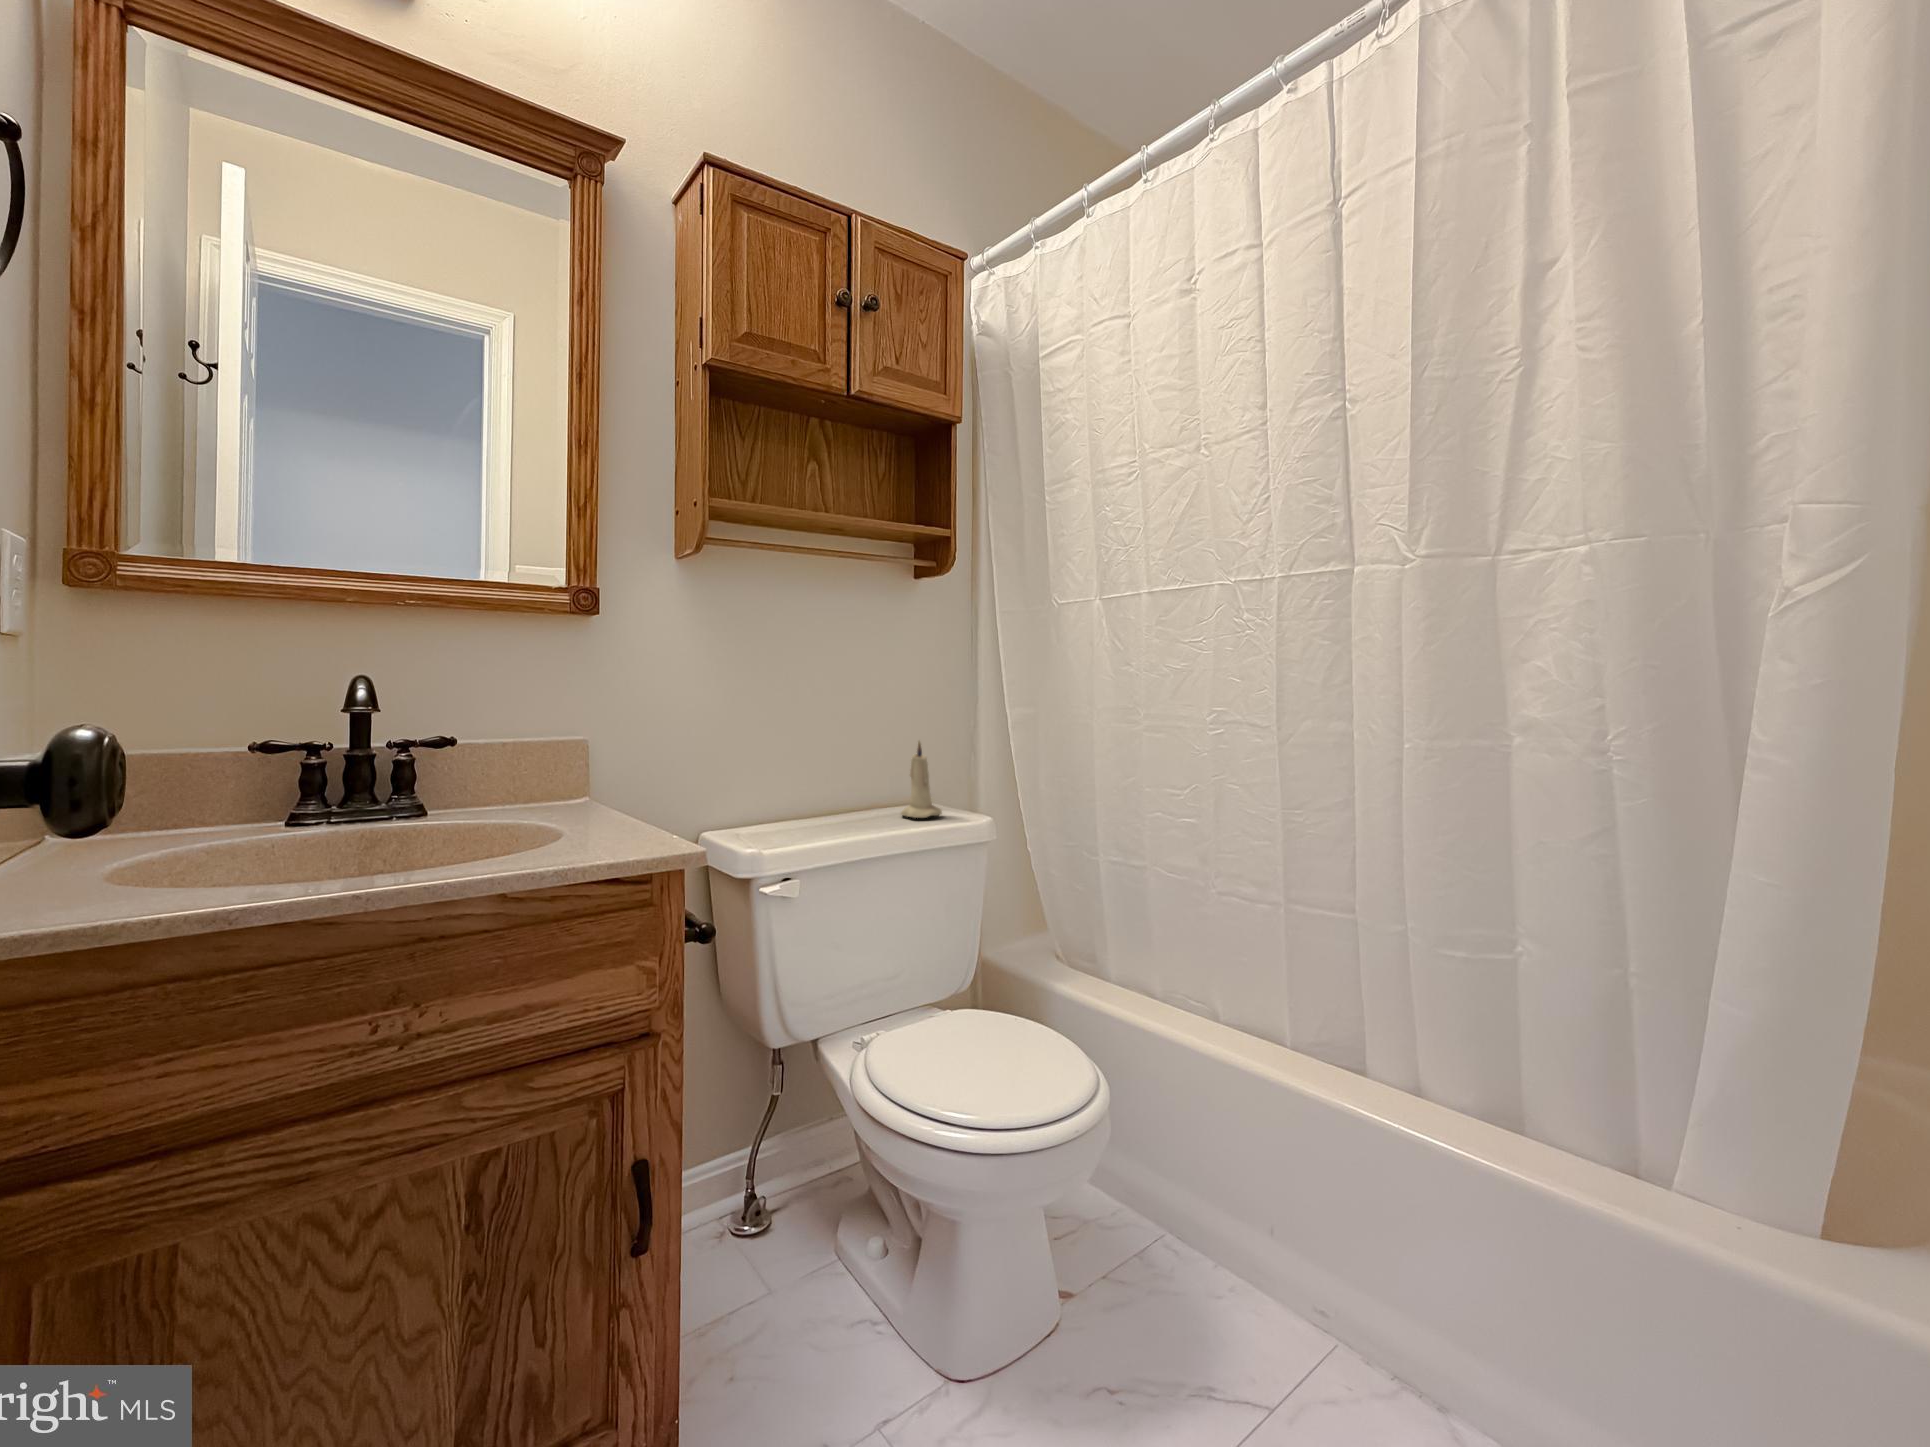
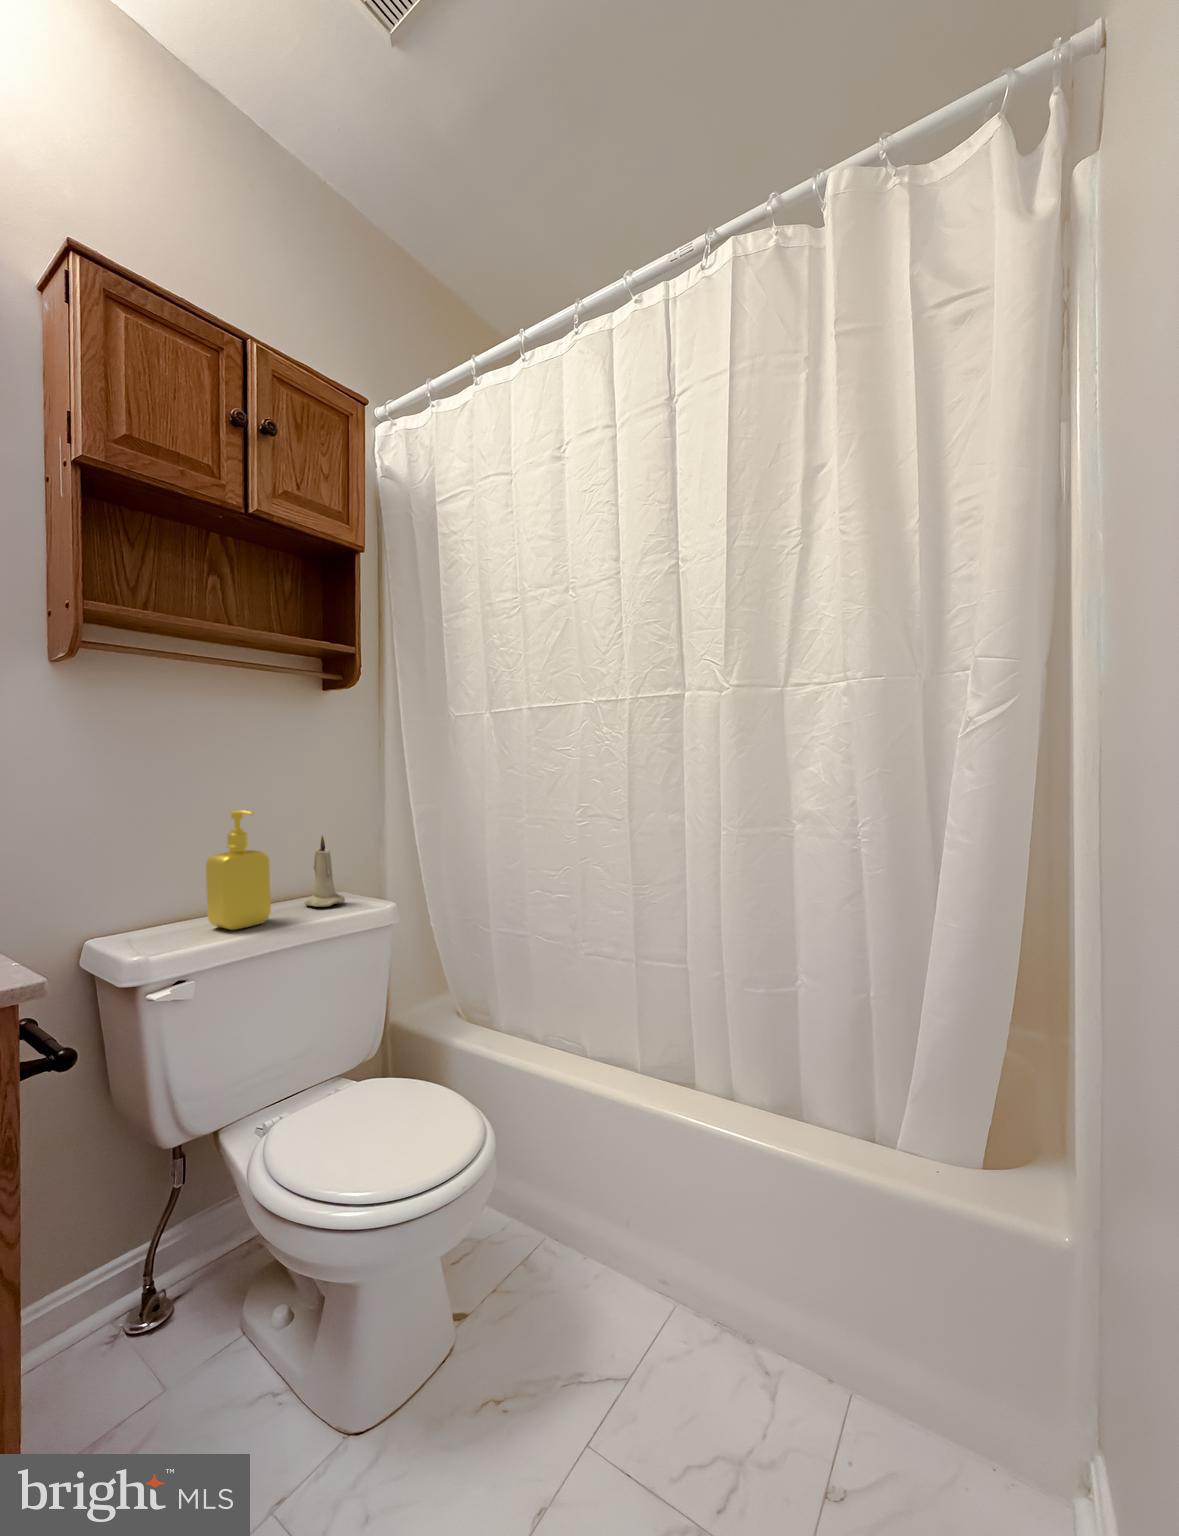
soap dispenser: none [808,708,869,834] -> present [206,810,271,930]

